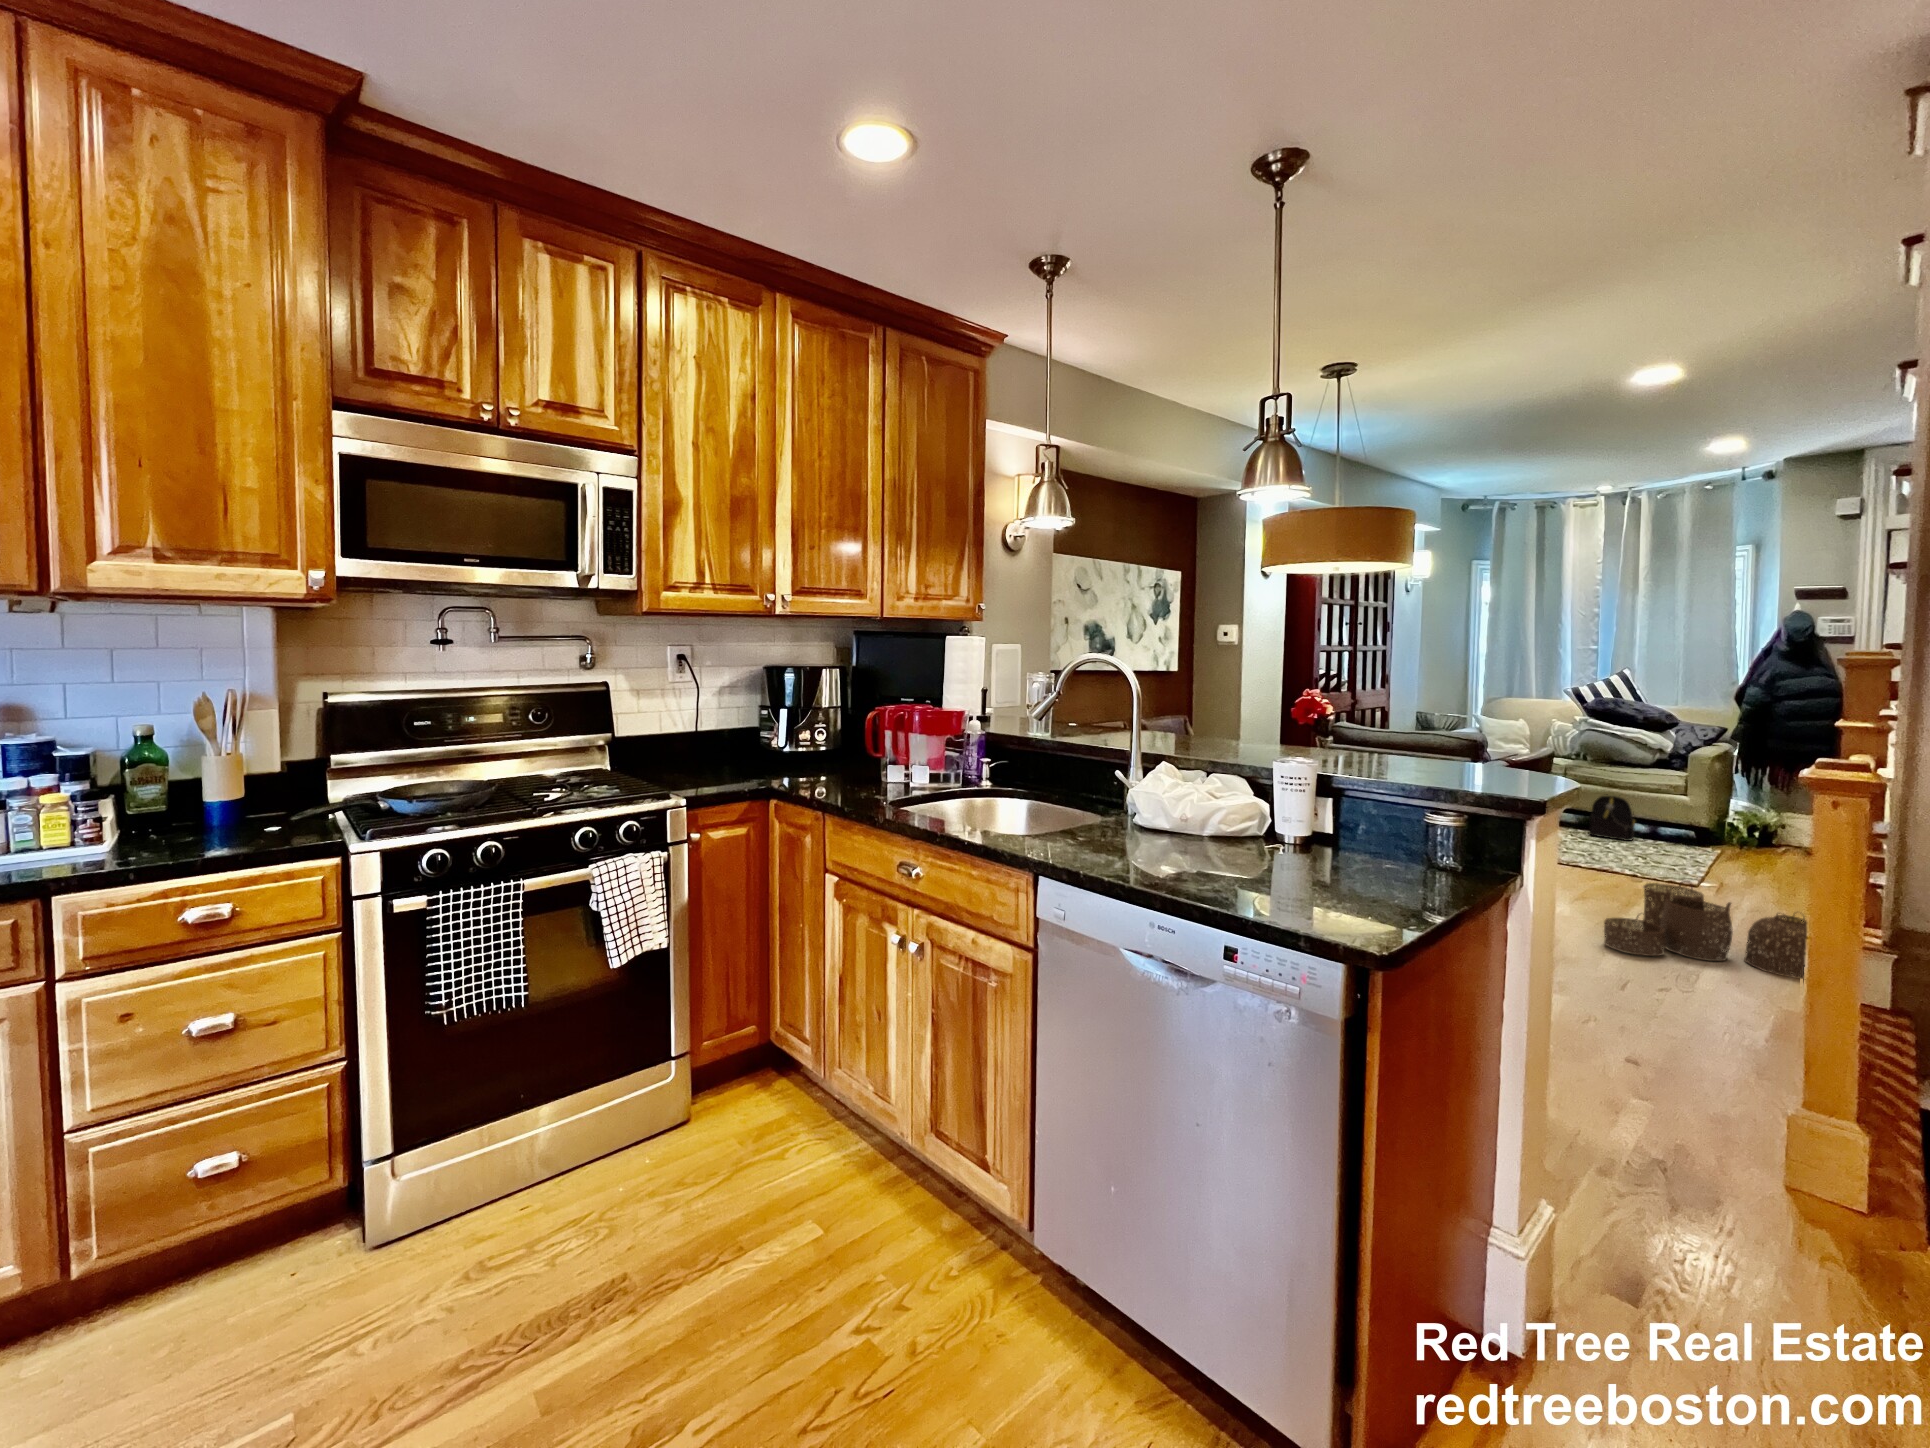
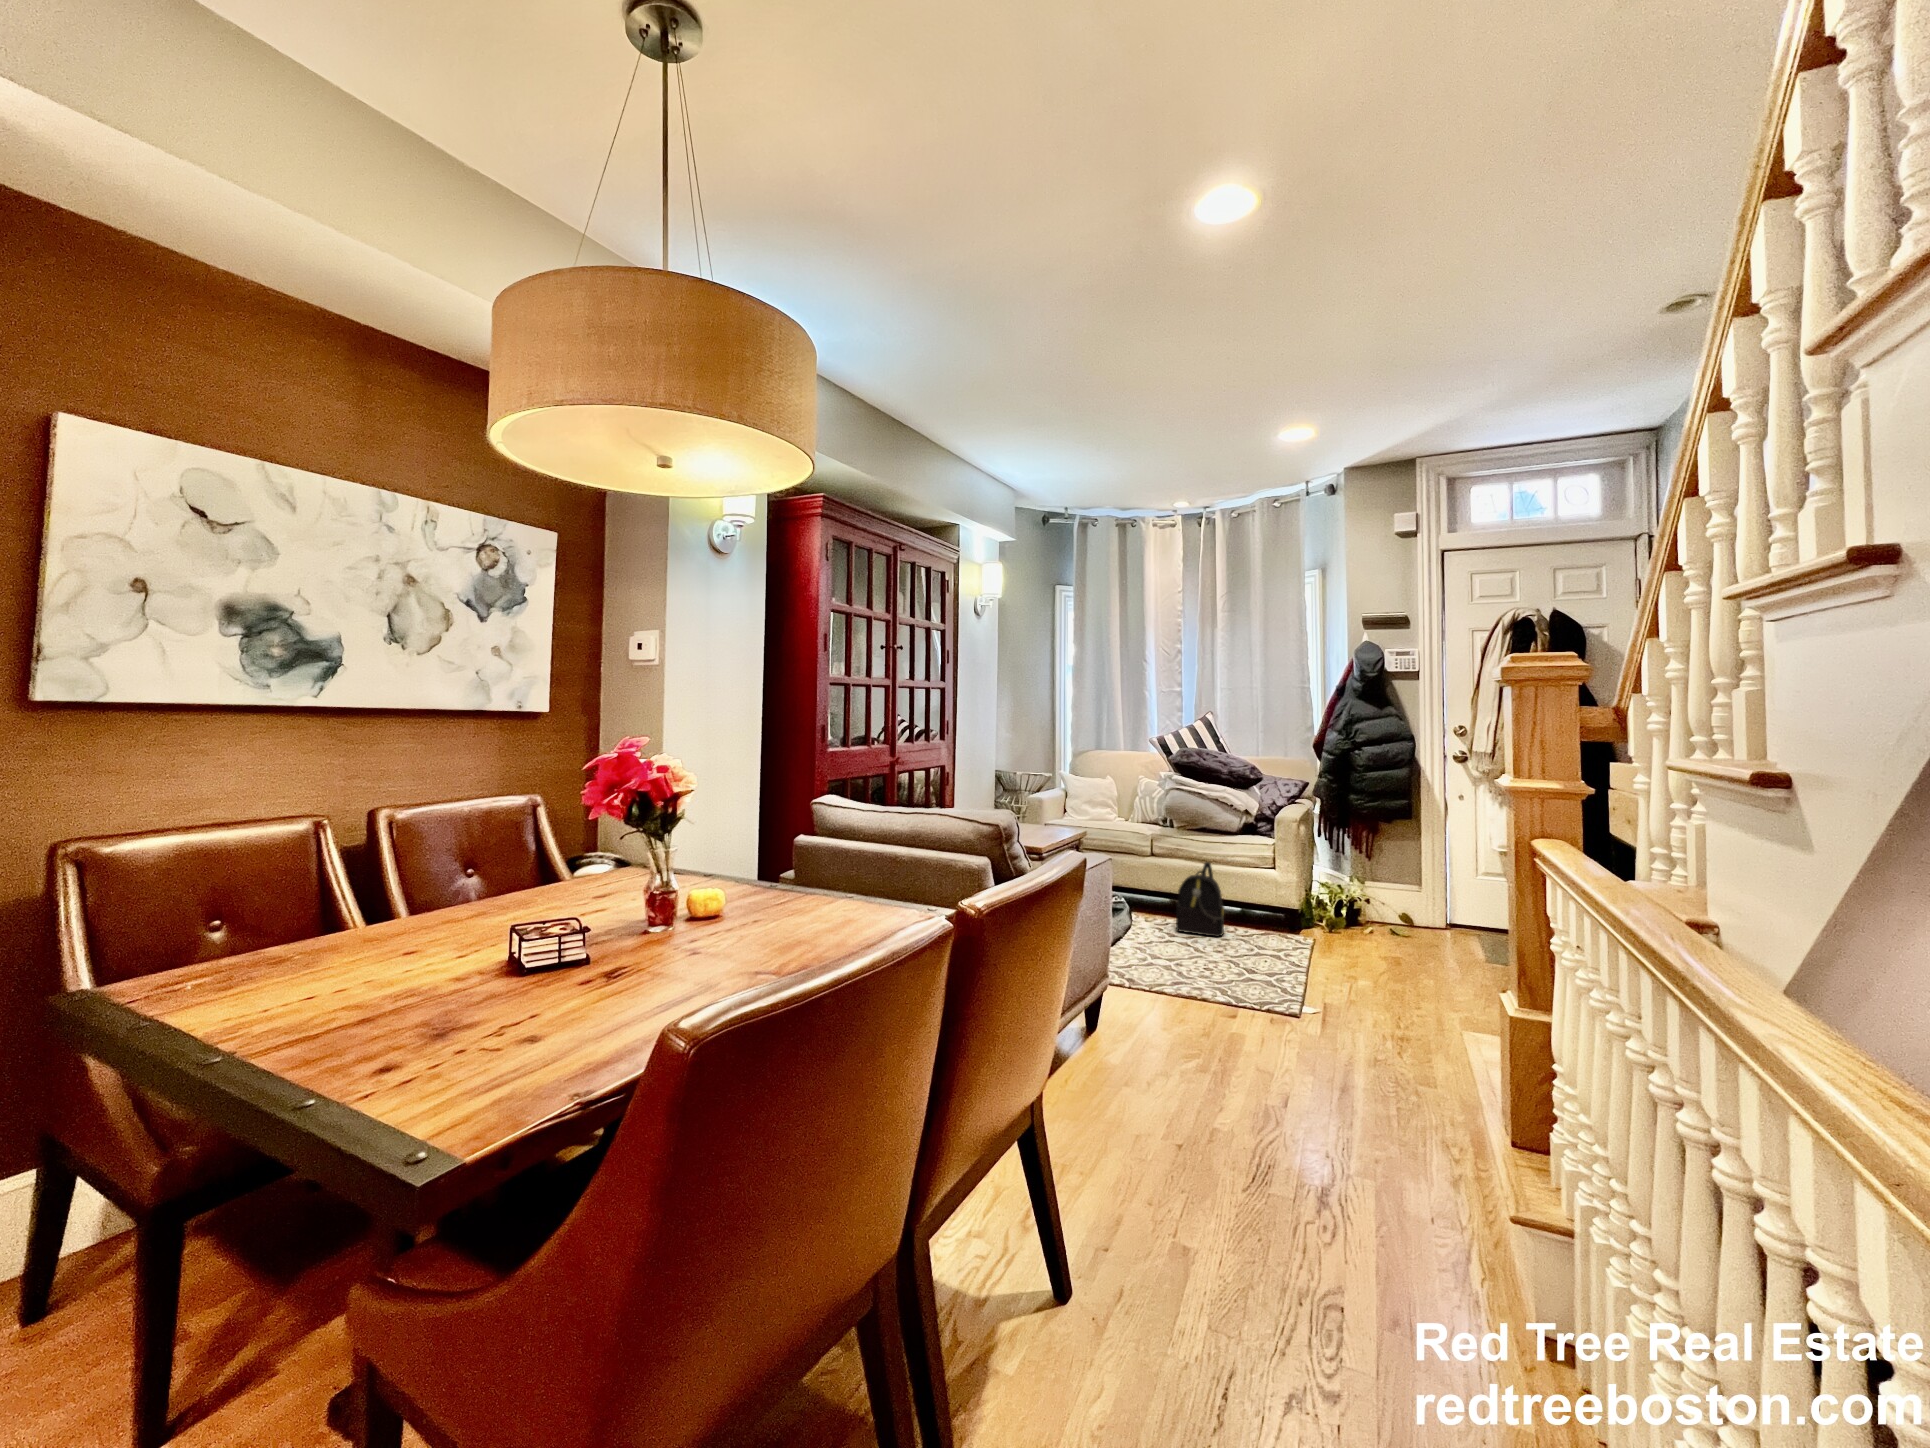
woven basket: present [1604,882,1807,979] -> none [1175,1070,1537,1309]

